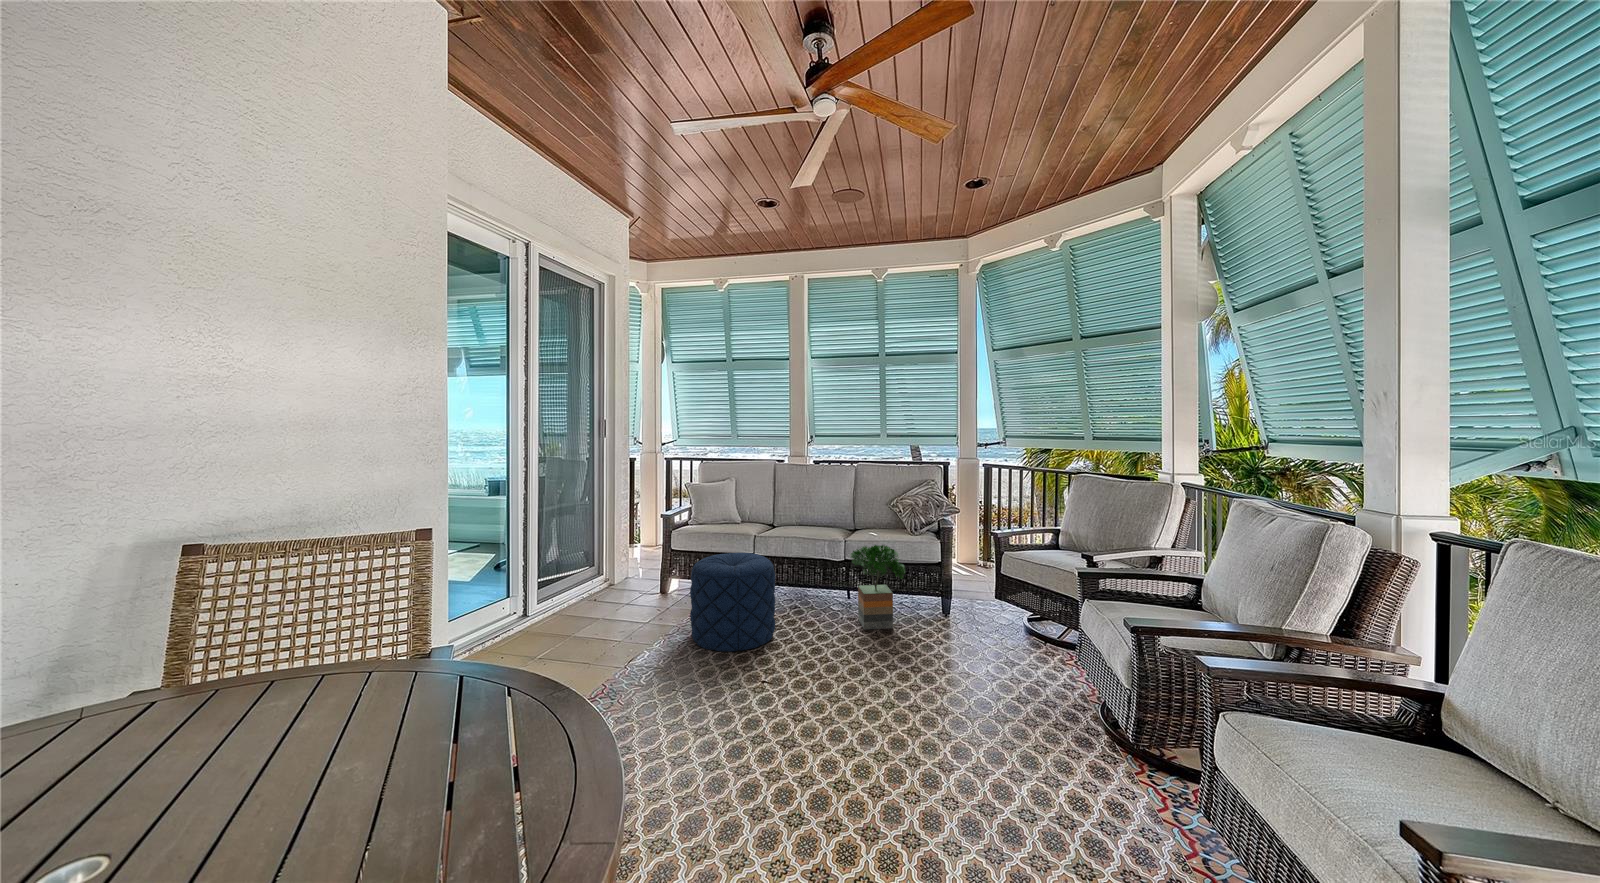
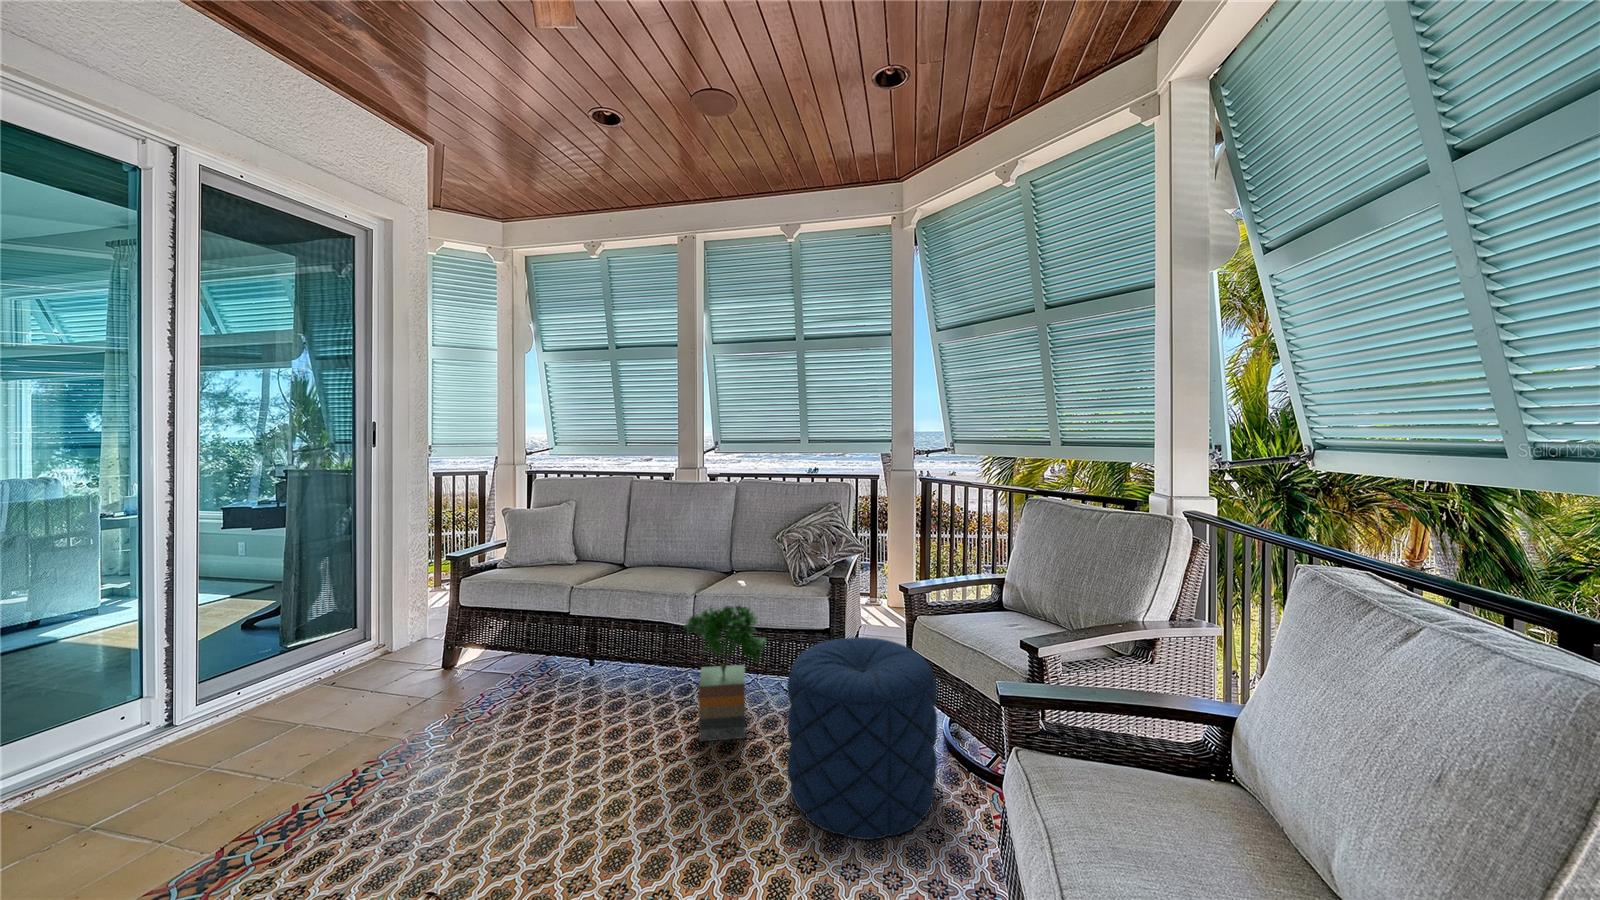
pouf: present [690,553,775,652] -> present [787,637,937,840]

